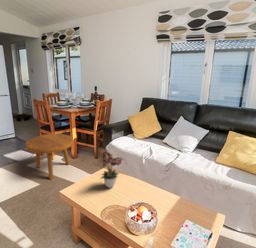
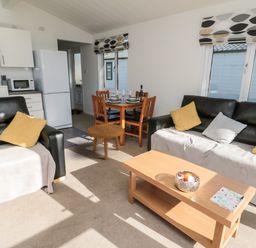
flower arrangement: present [101,149,123,188] -> none [152,132,173,165]

